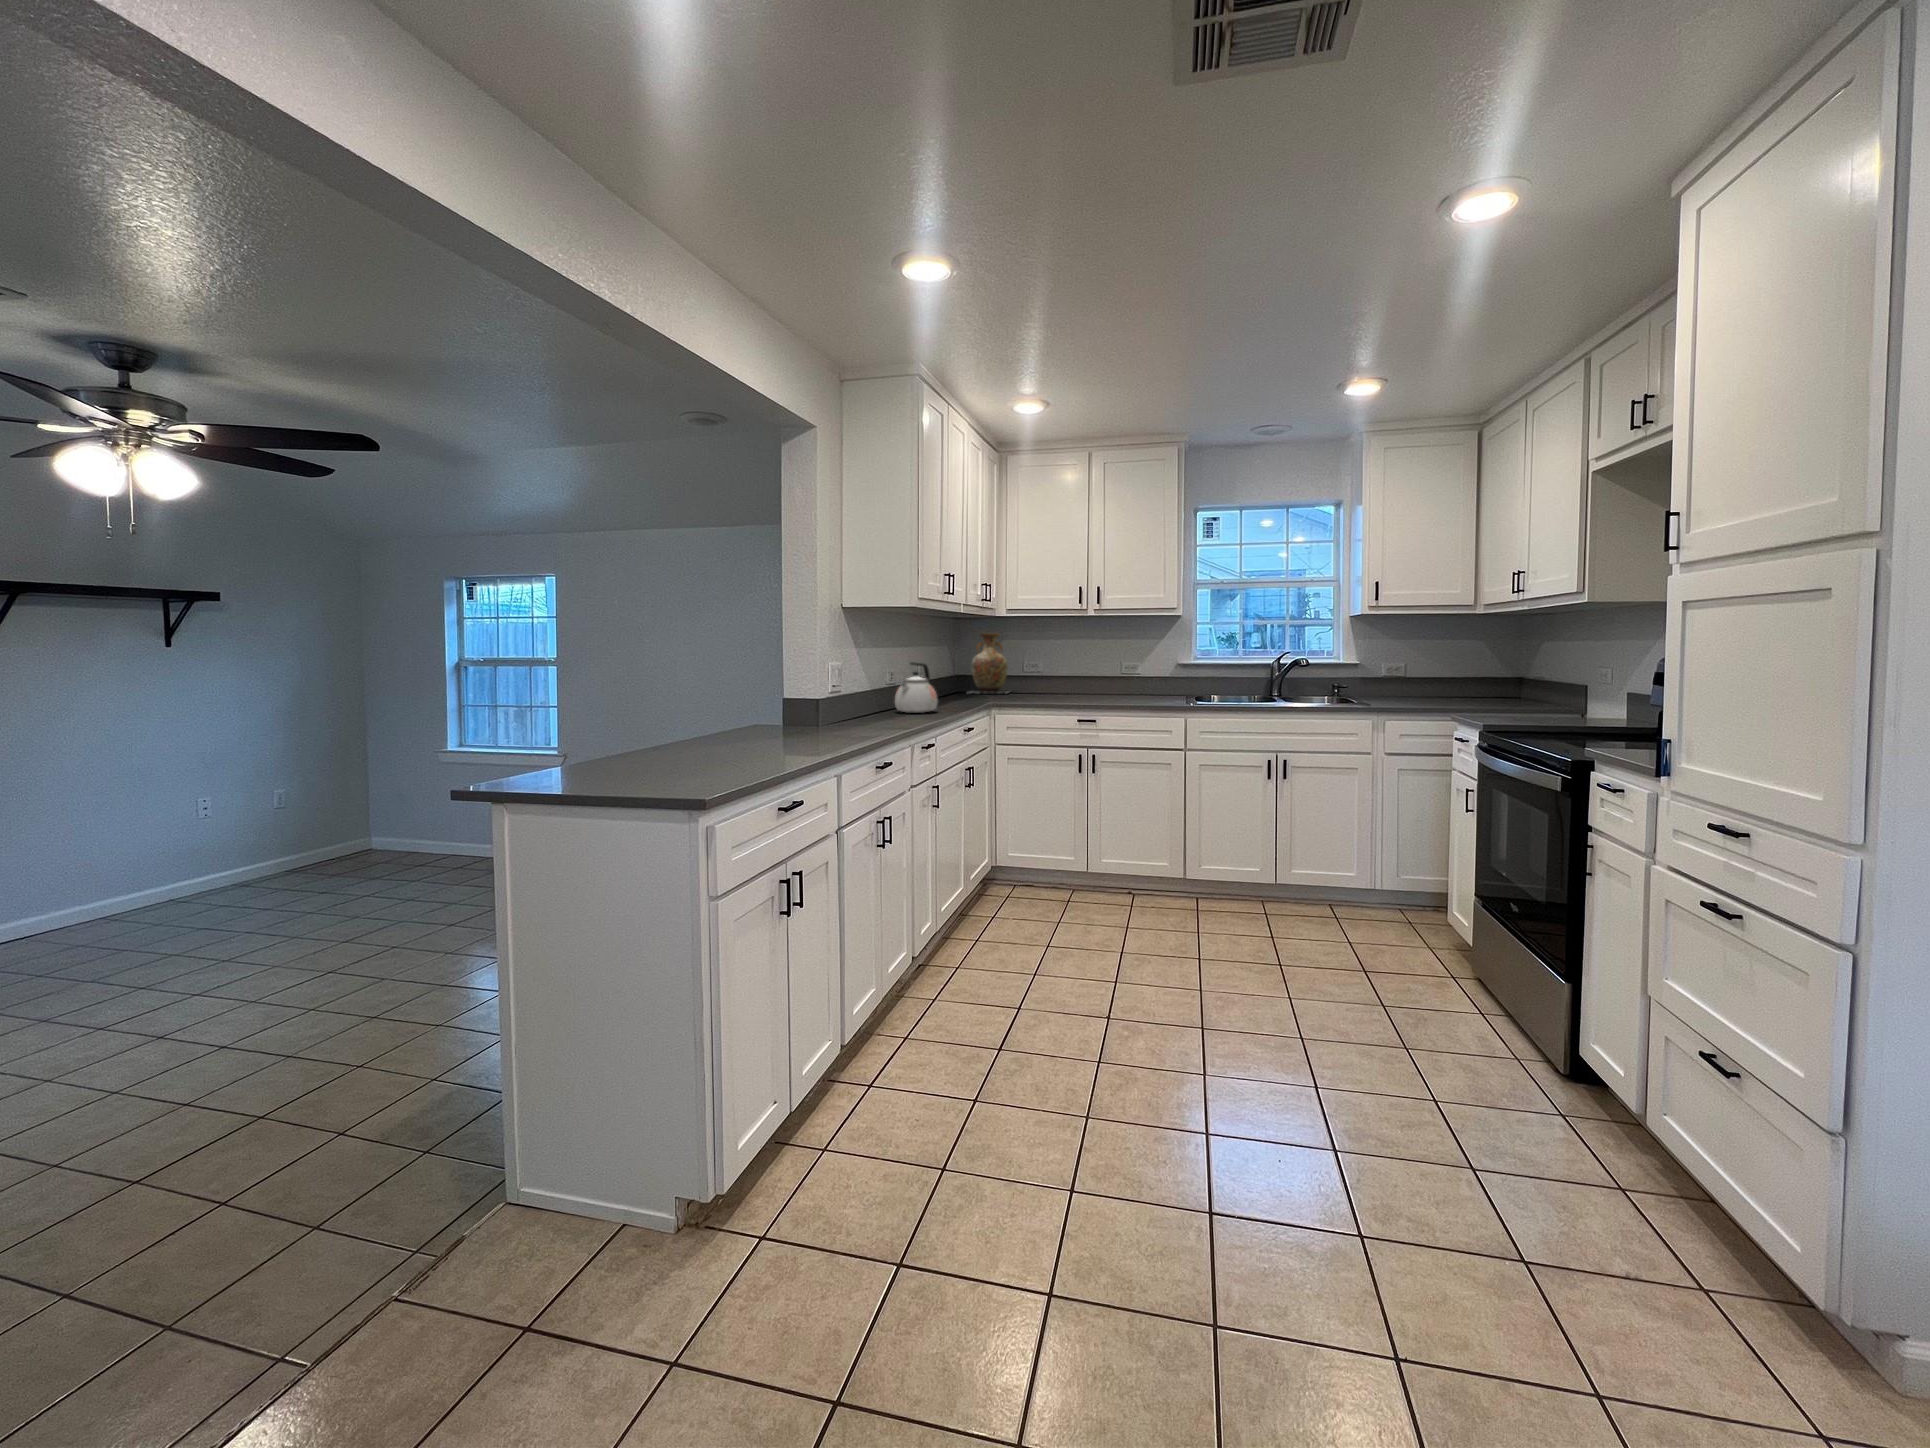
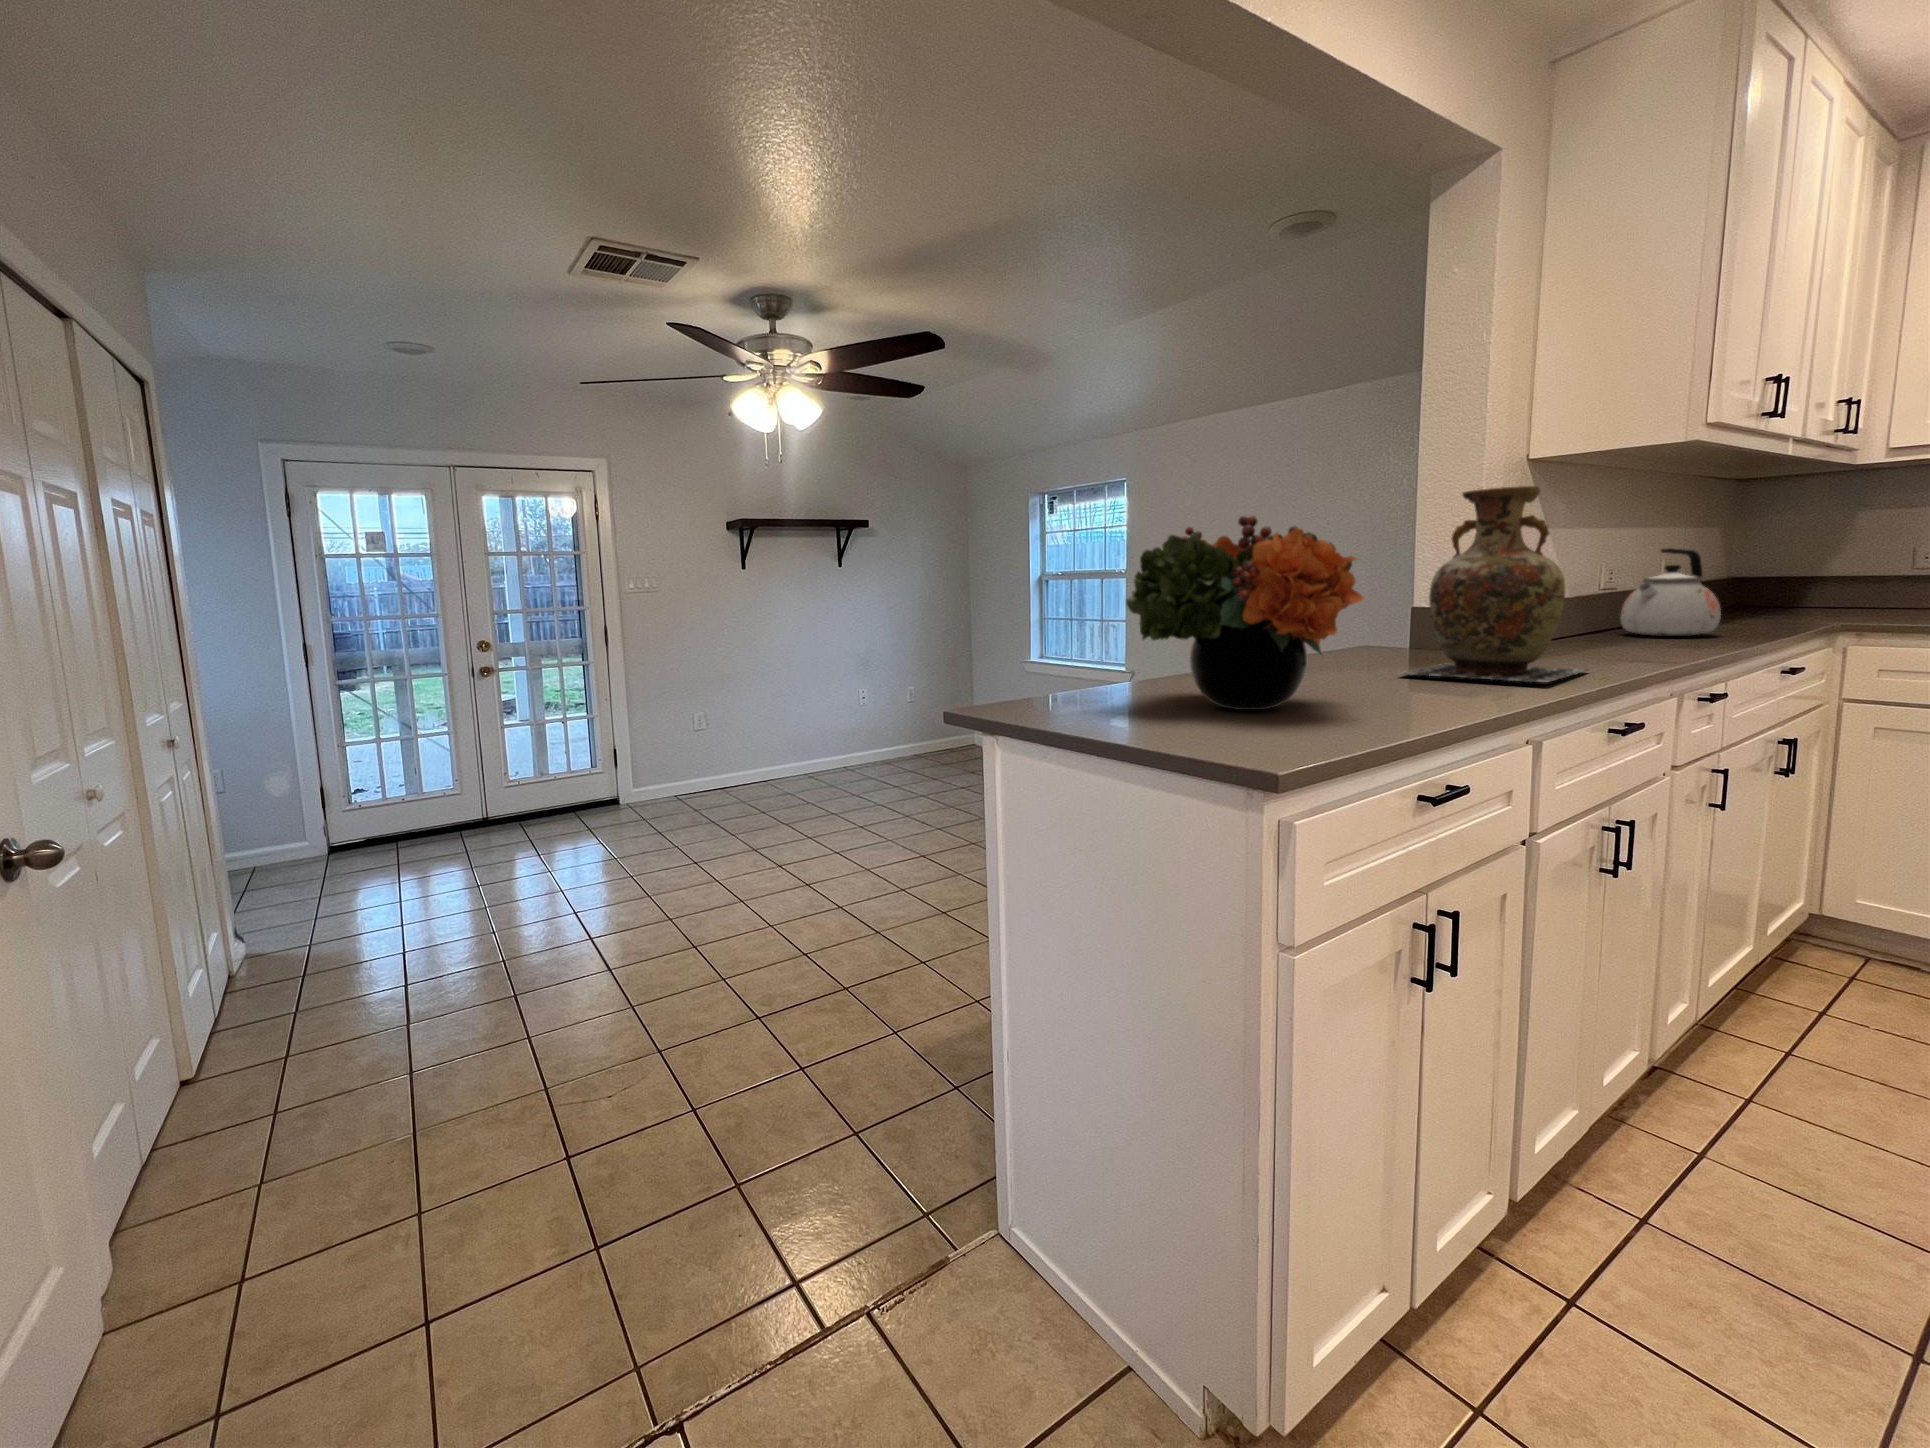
vase: present [971,633,1009,693] -> present [1404,486,1585,682]
flower arrangement: none [596,646,748,769] -> present [1126,516,1364,710]

